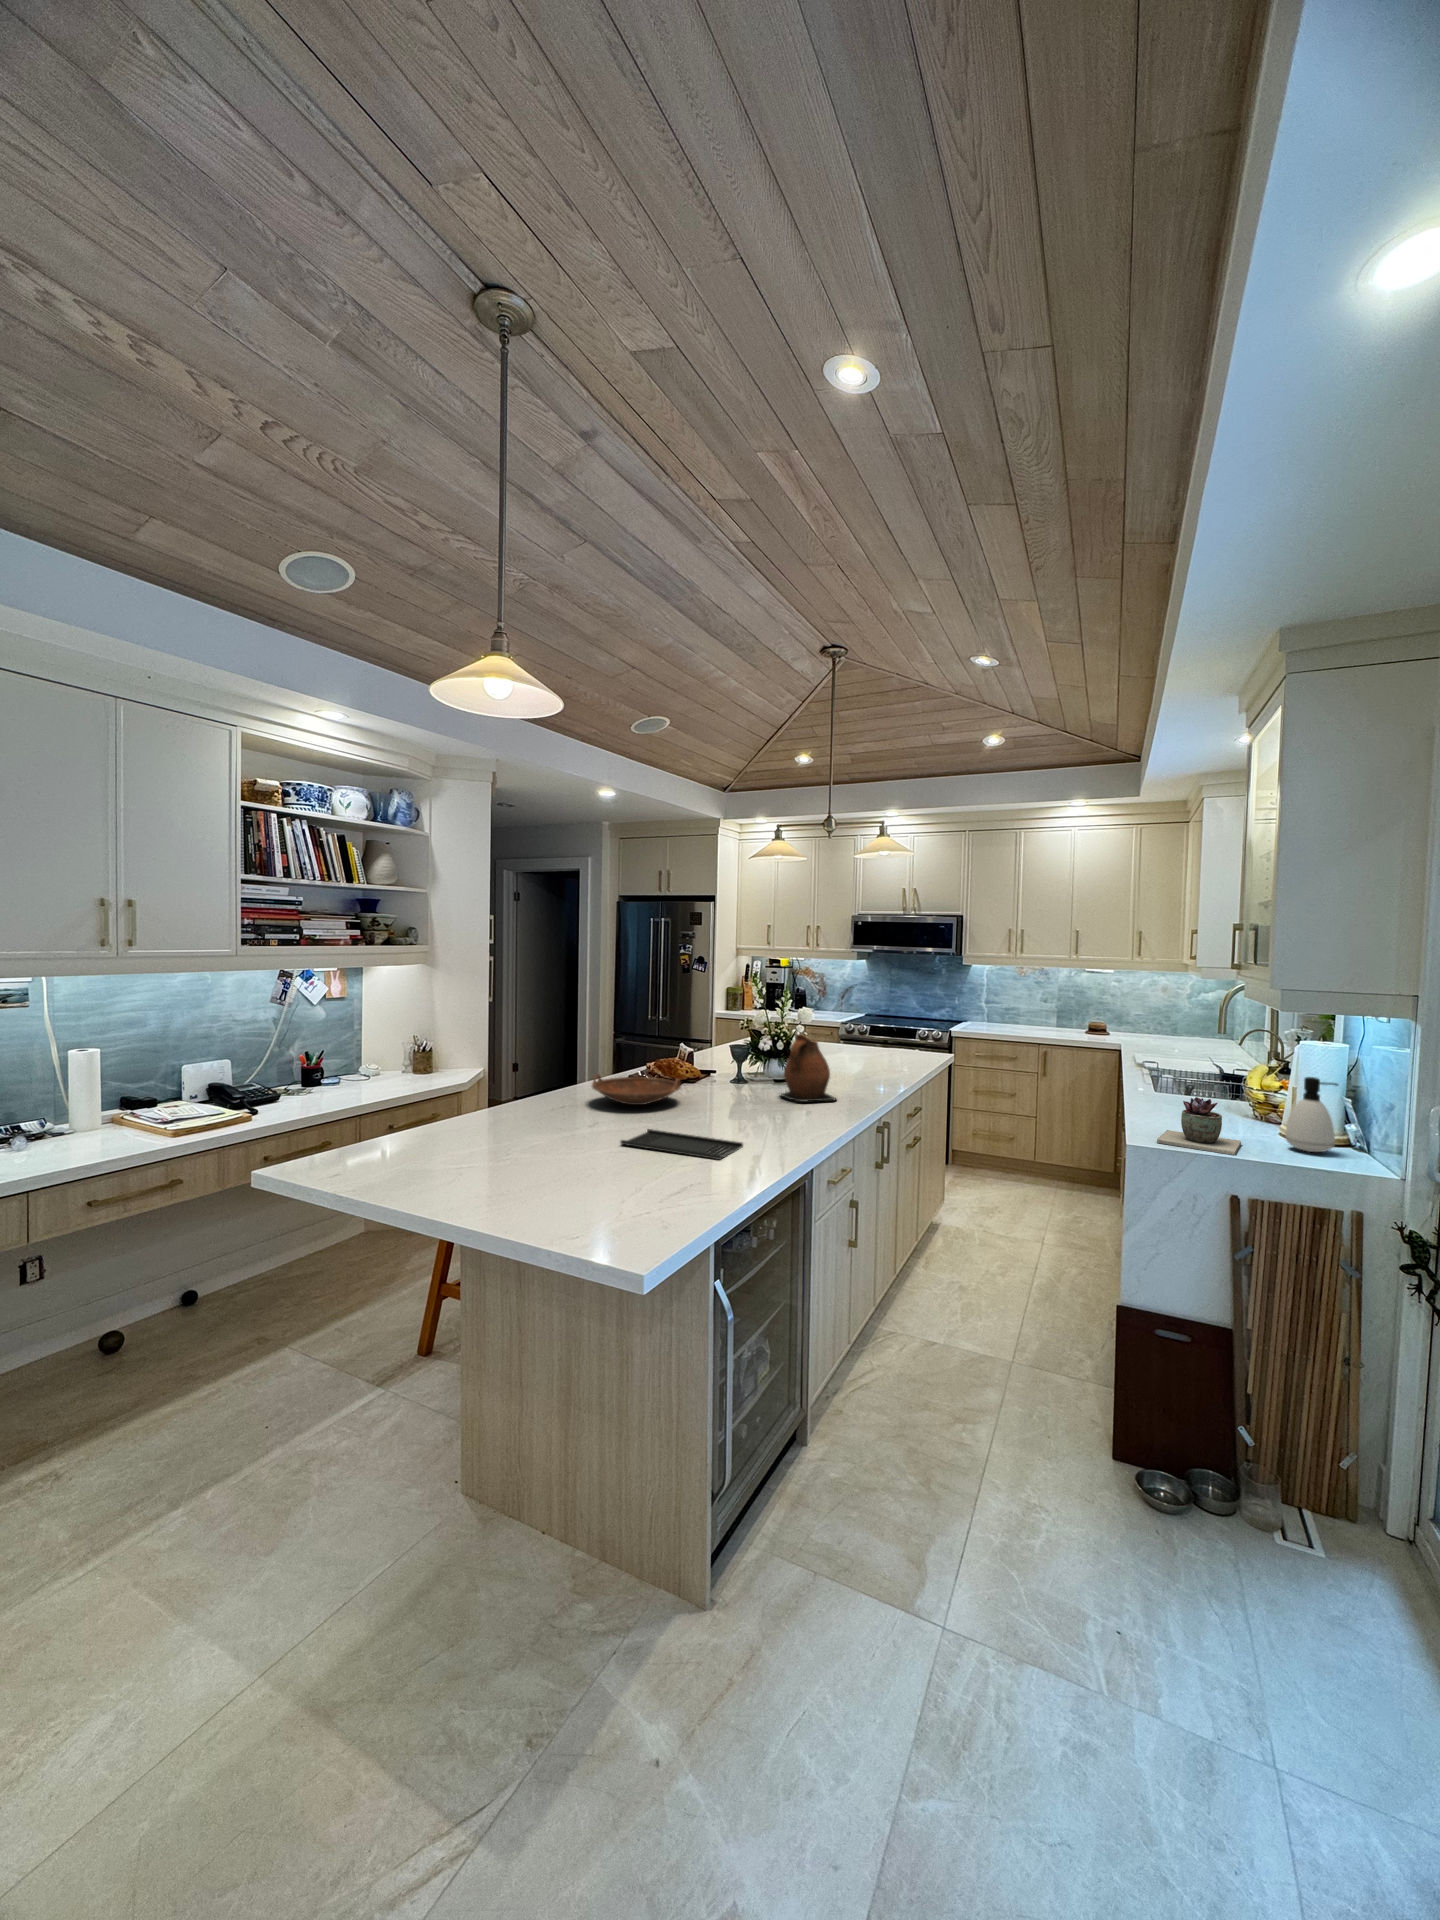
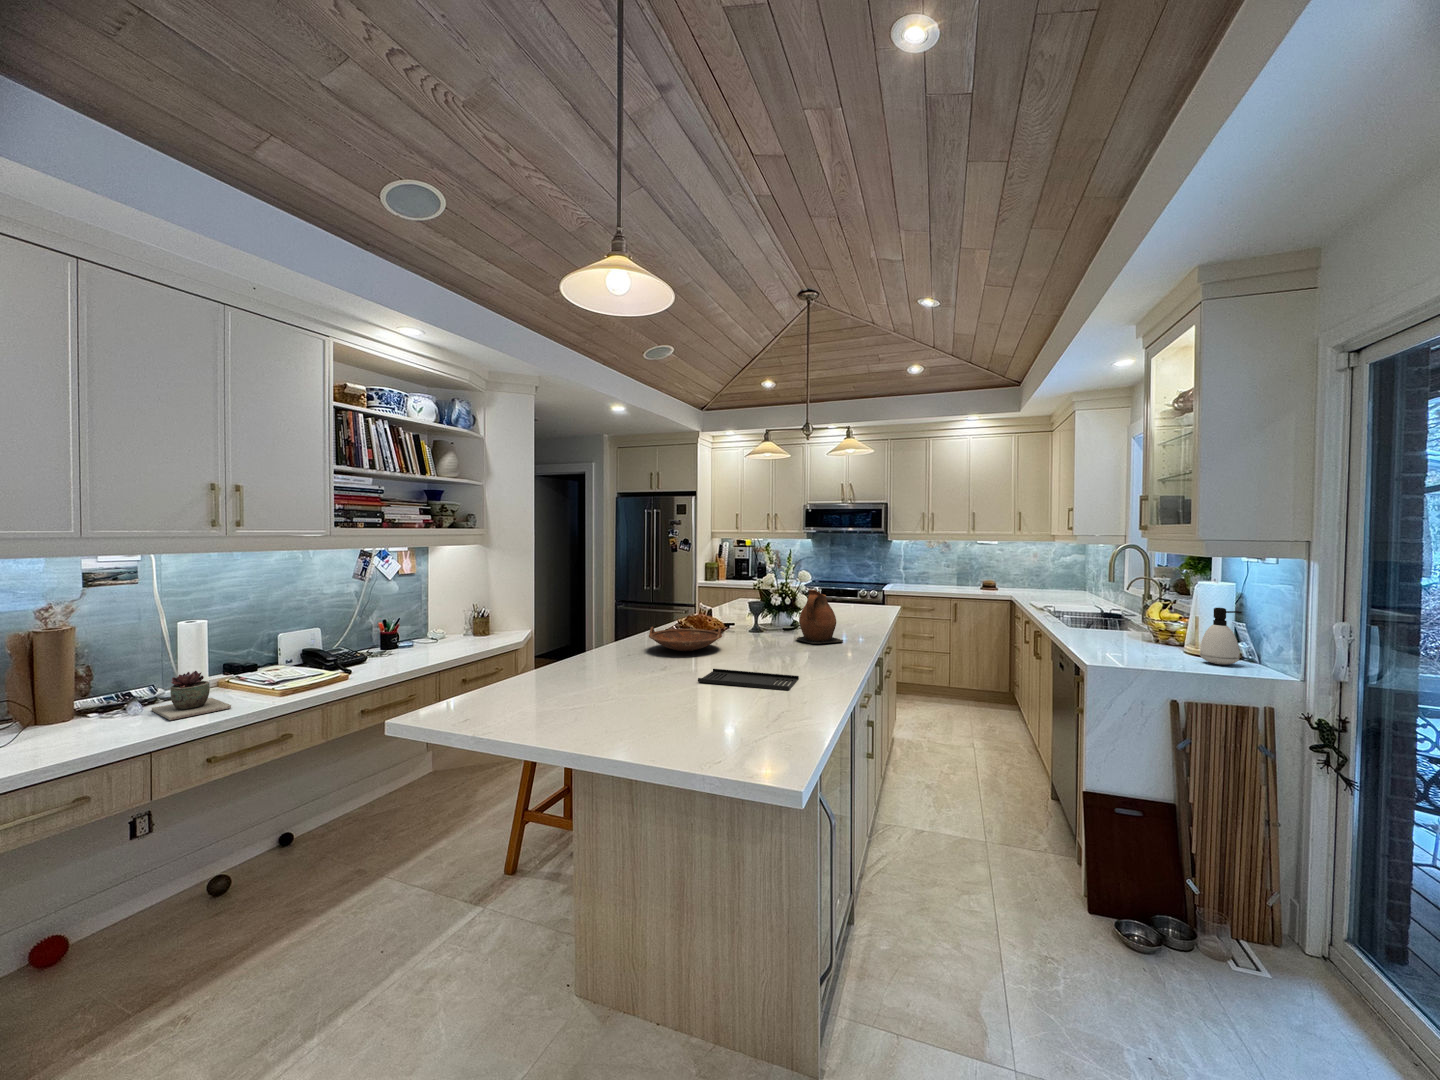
succulent plant: present [1157,1097,1241,1155] -> present [152,671,231,720]

